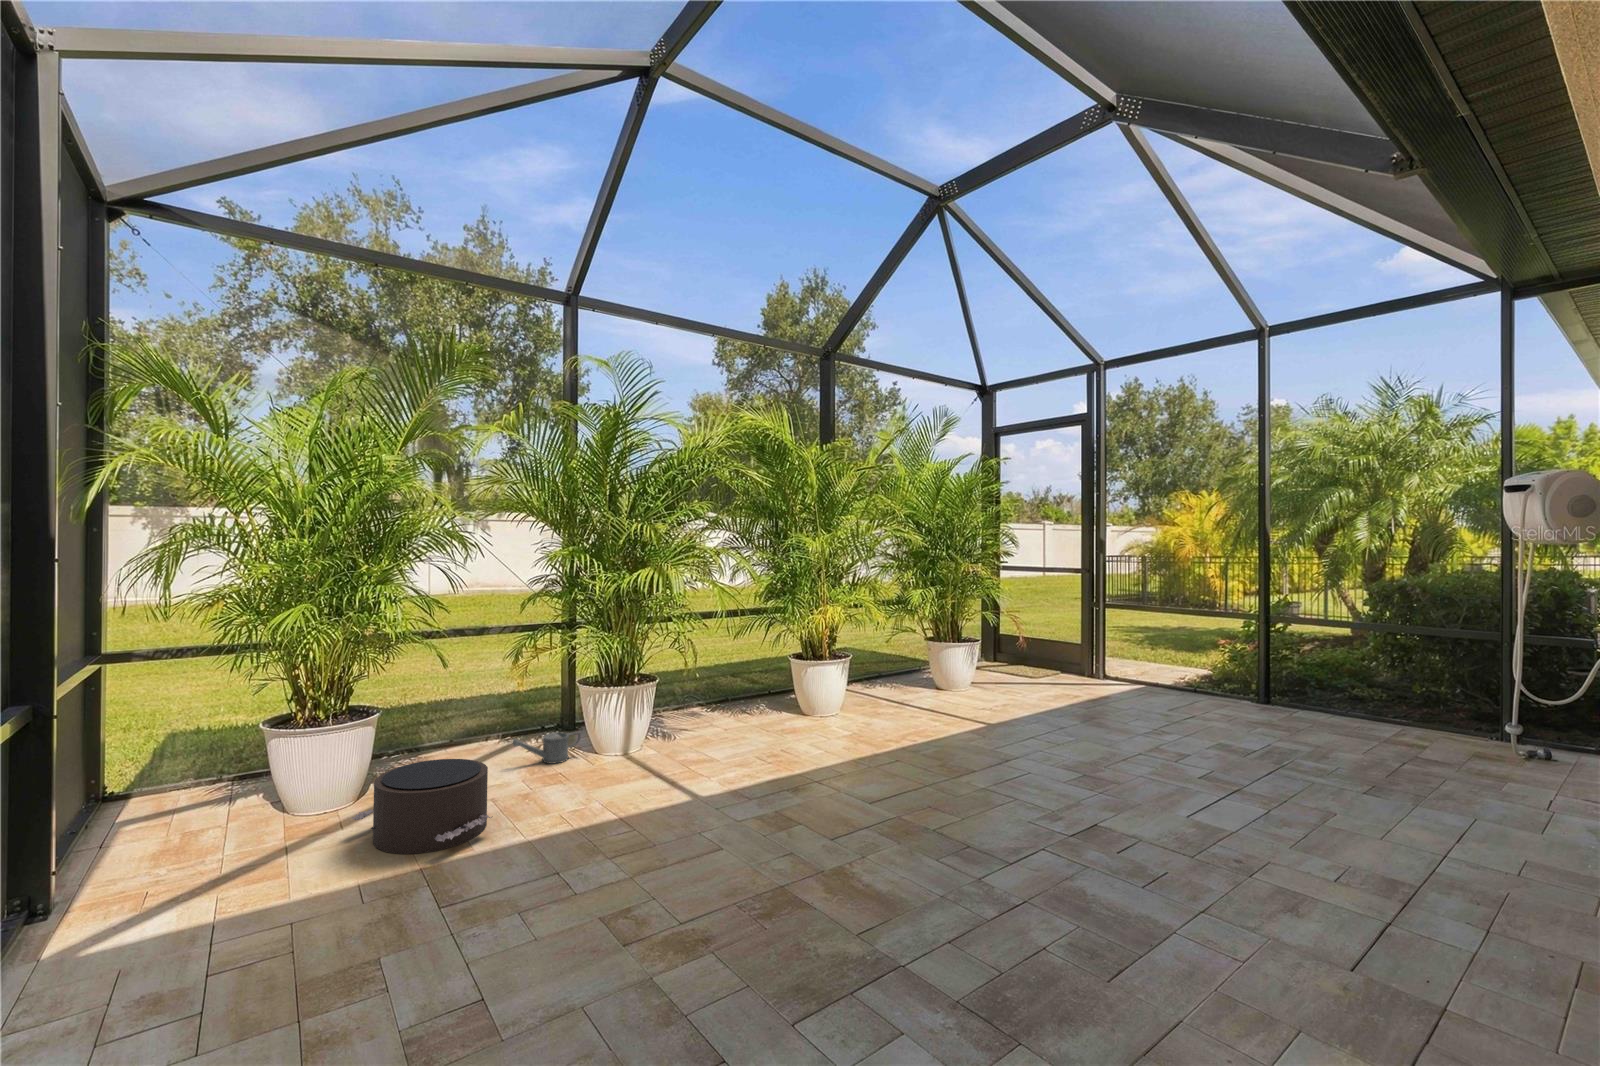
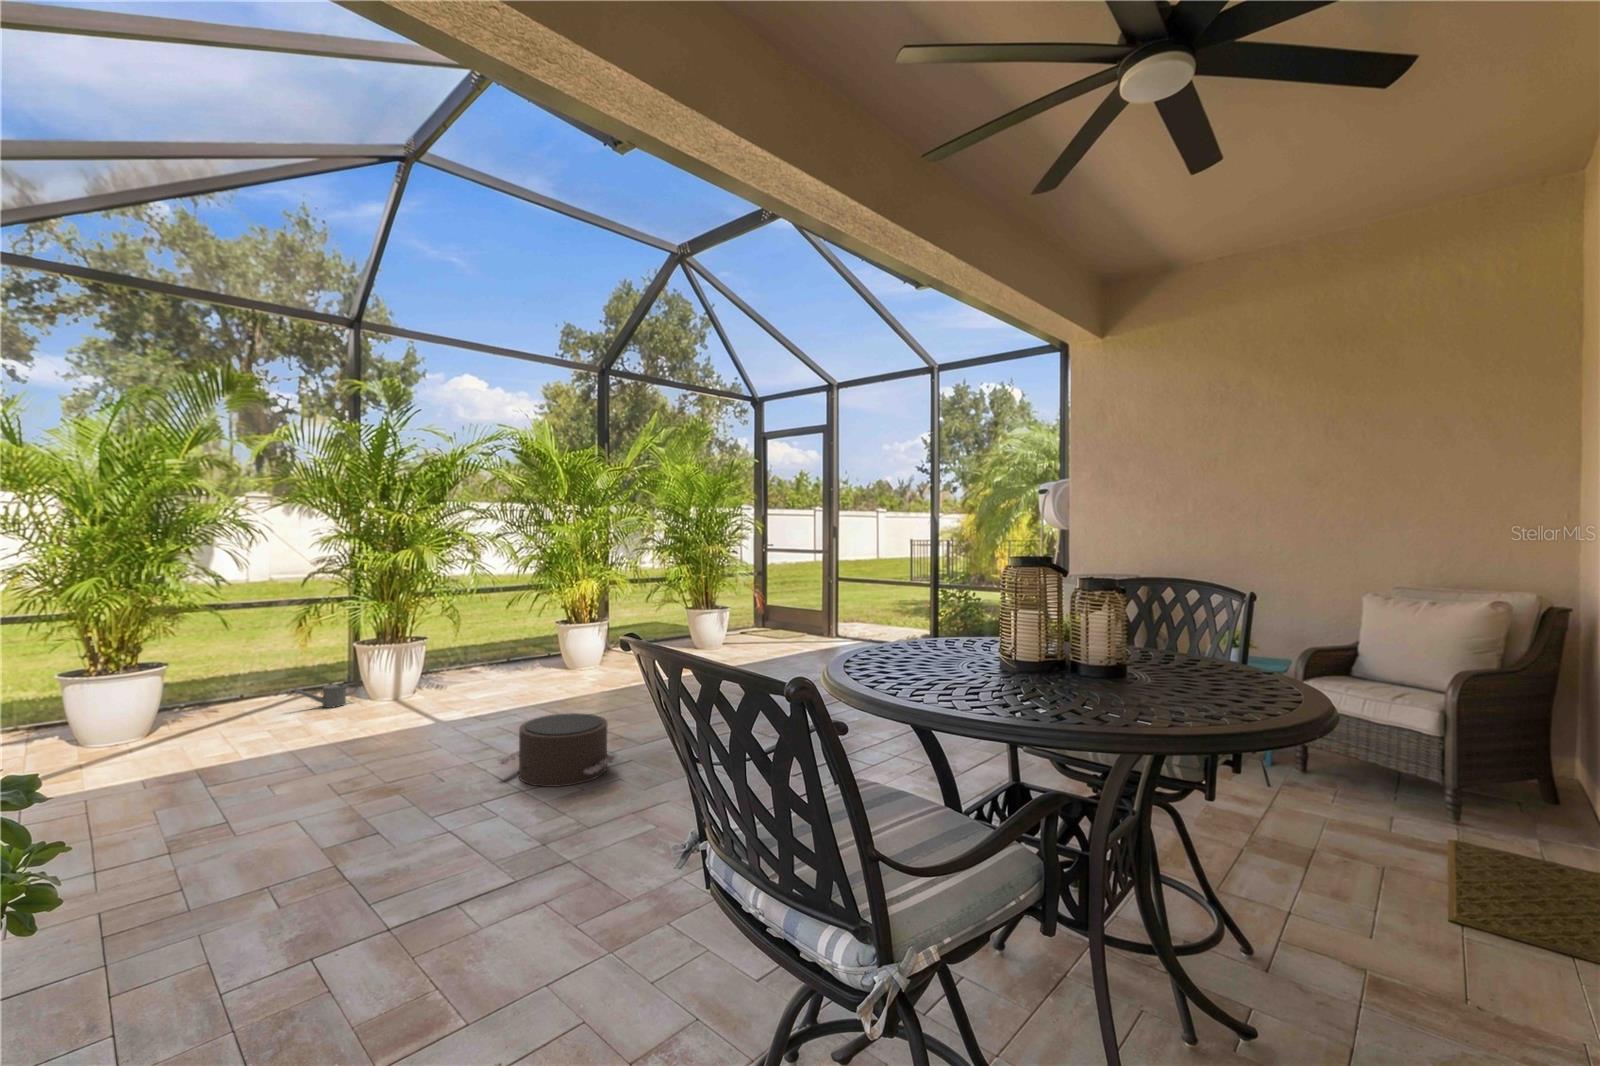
pouf: present [352,759,492,854] -> present [499,713,616,787]

